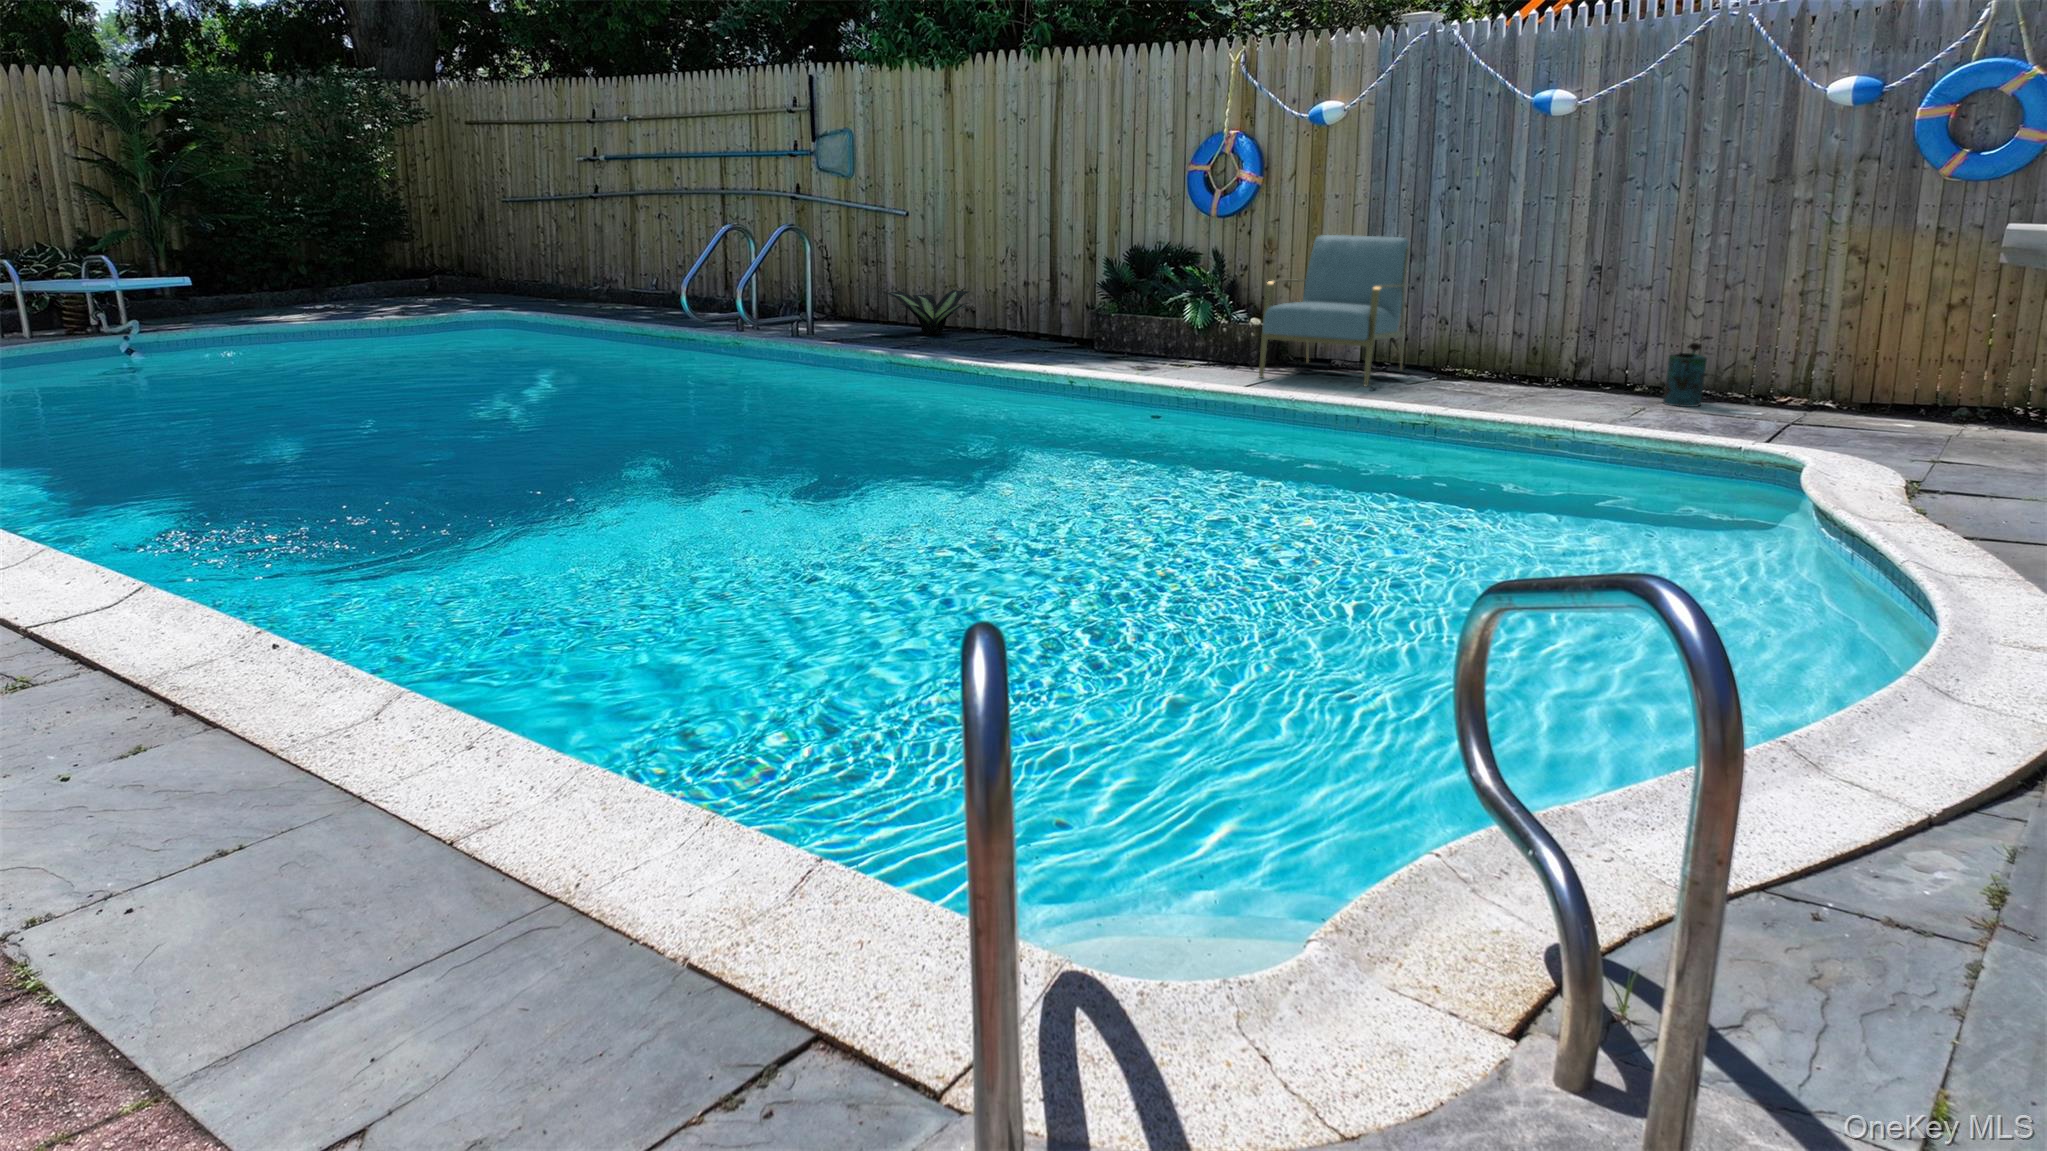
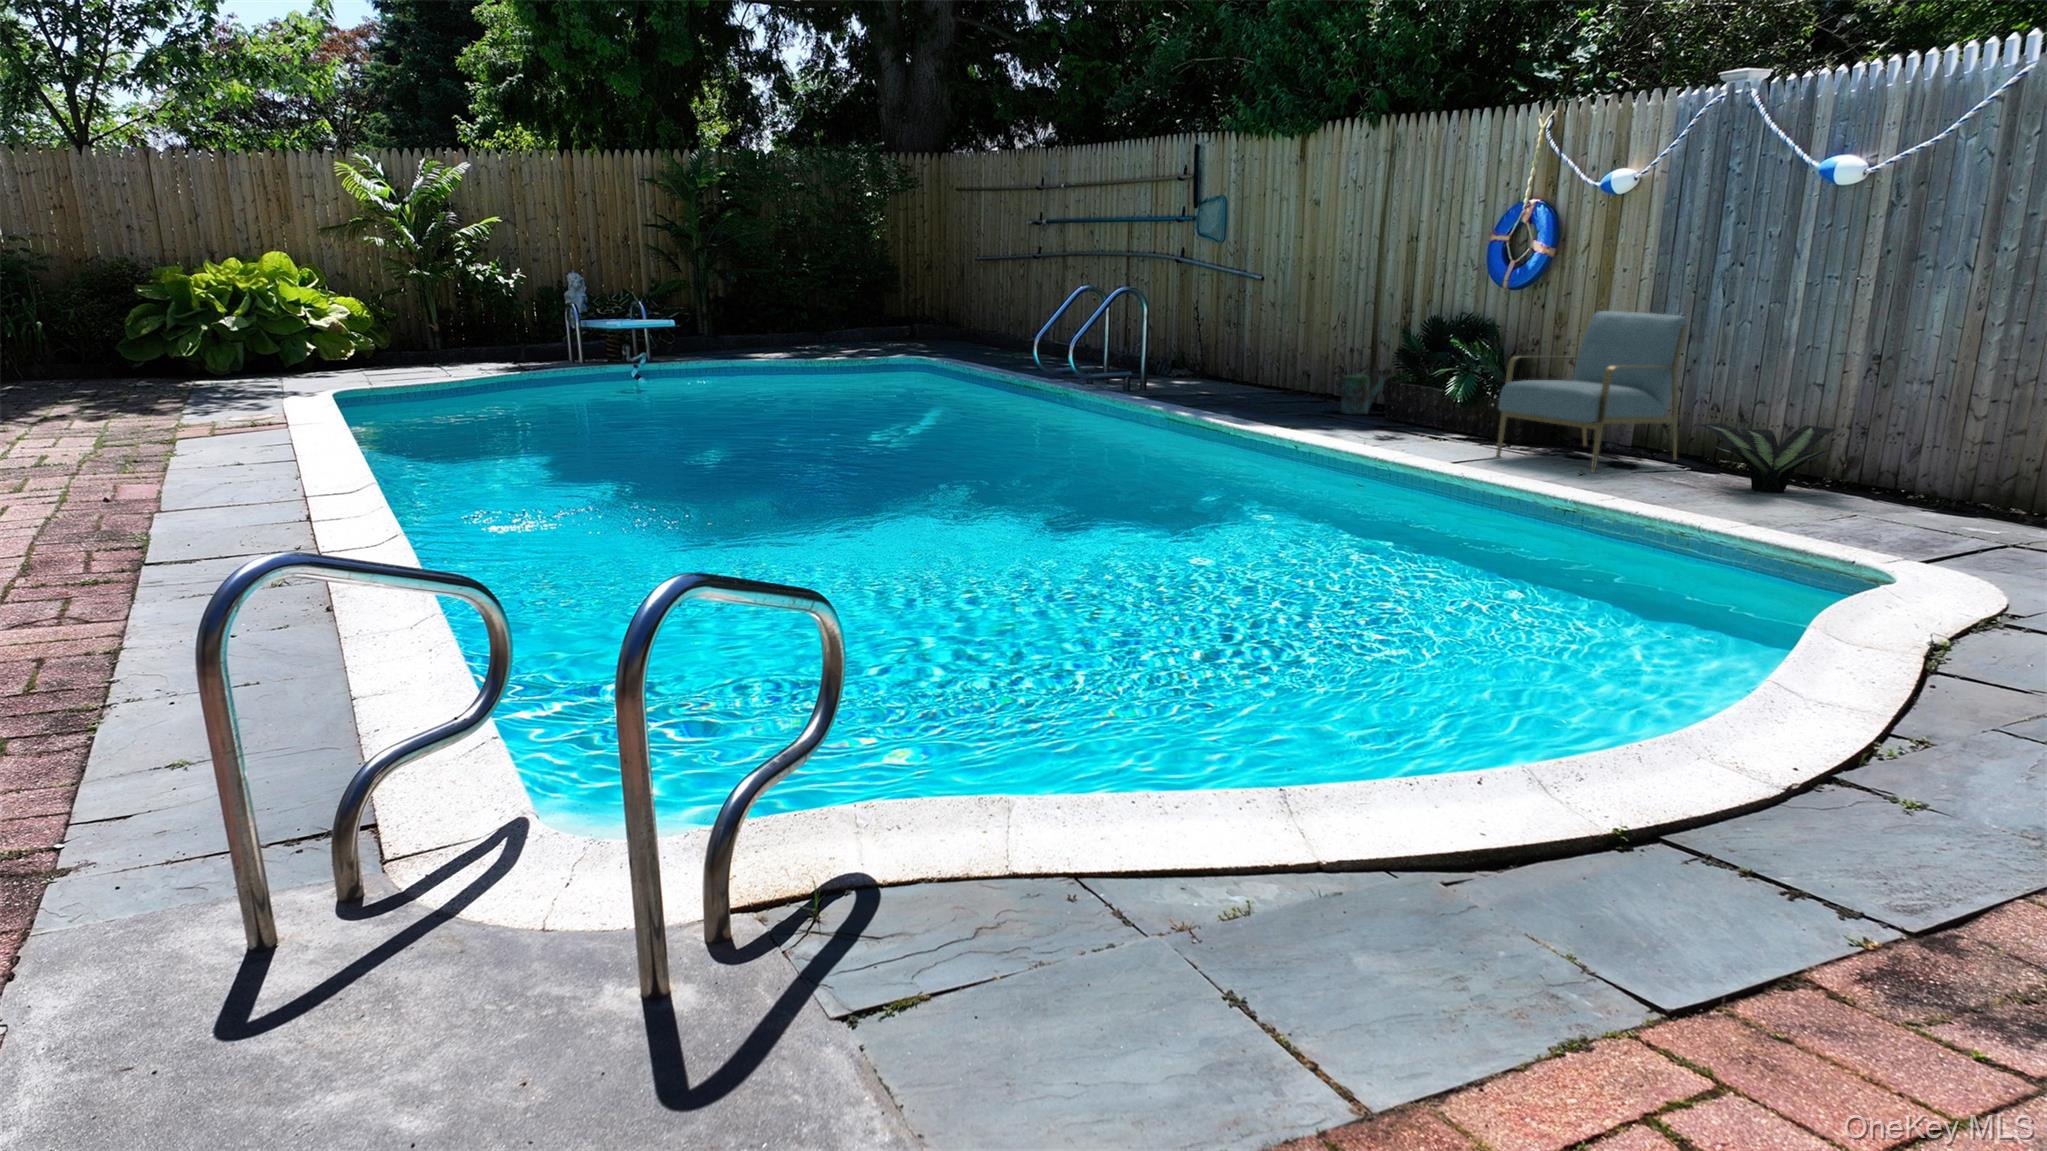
potted plant: present [887,290,969,336] -> present [1701,423,1836,493]
watering can: present [1663,343,1707,407] -> present [1334,369,1392,414]

